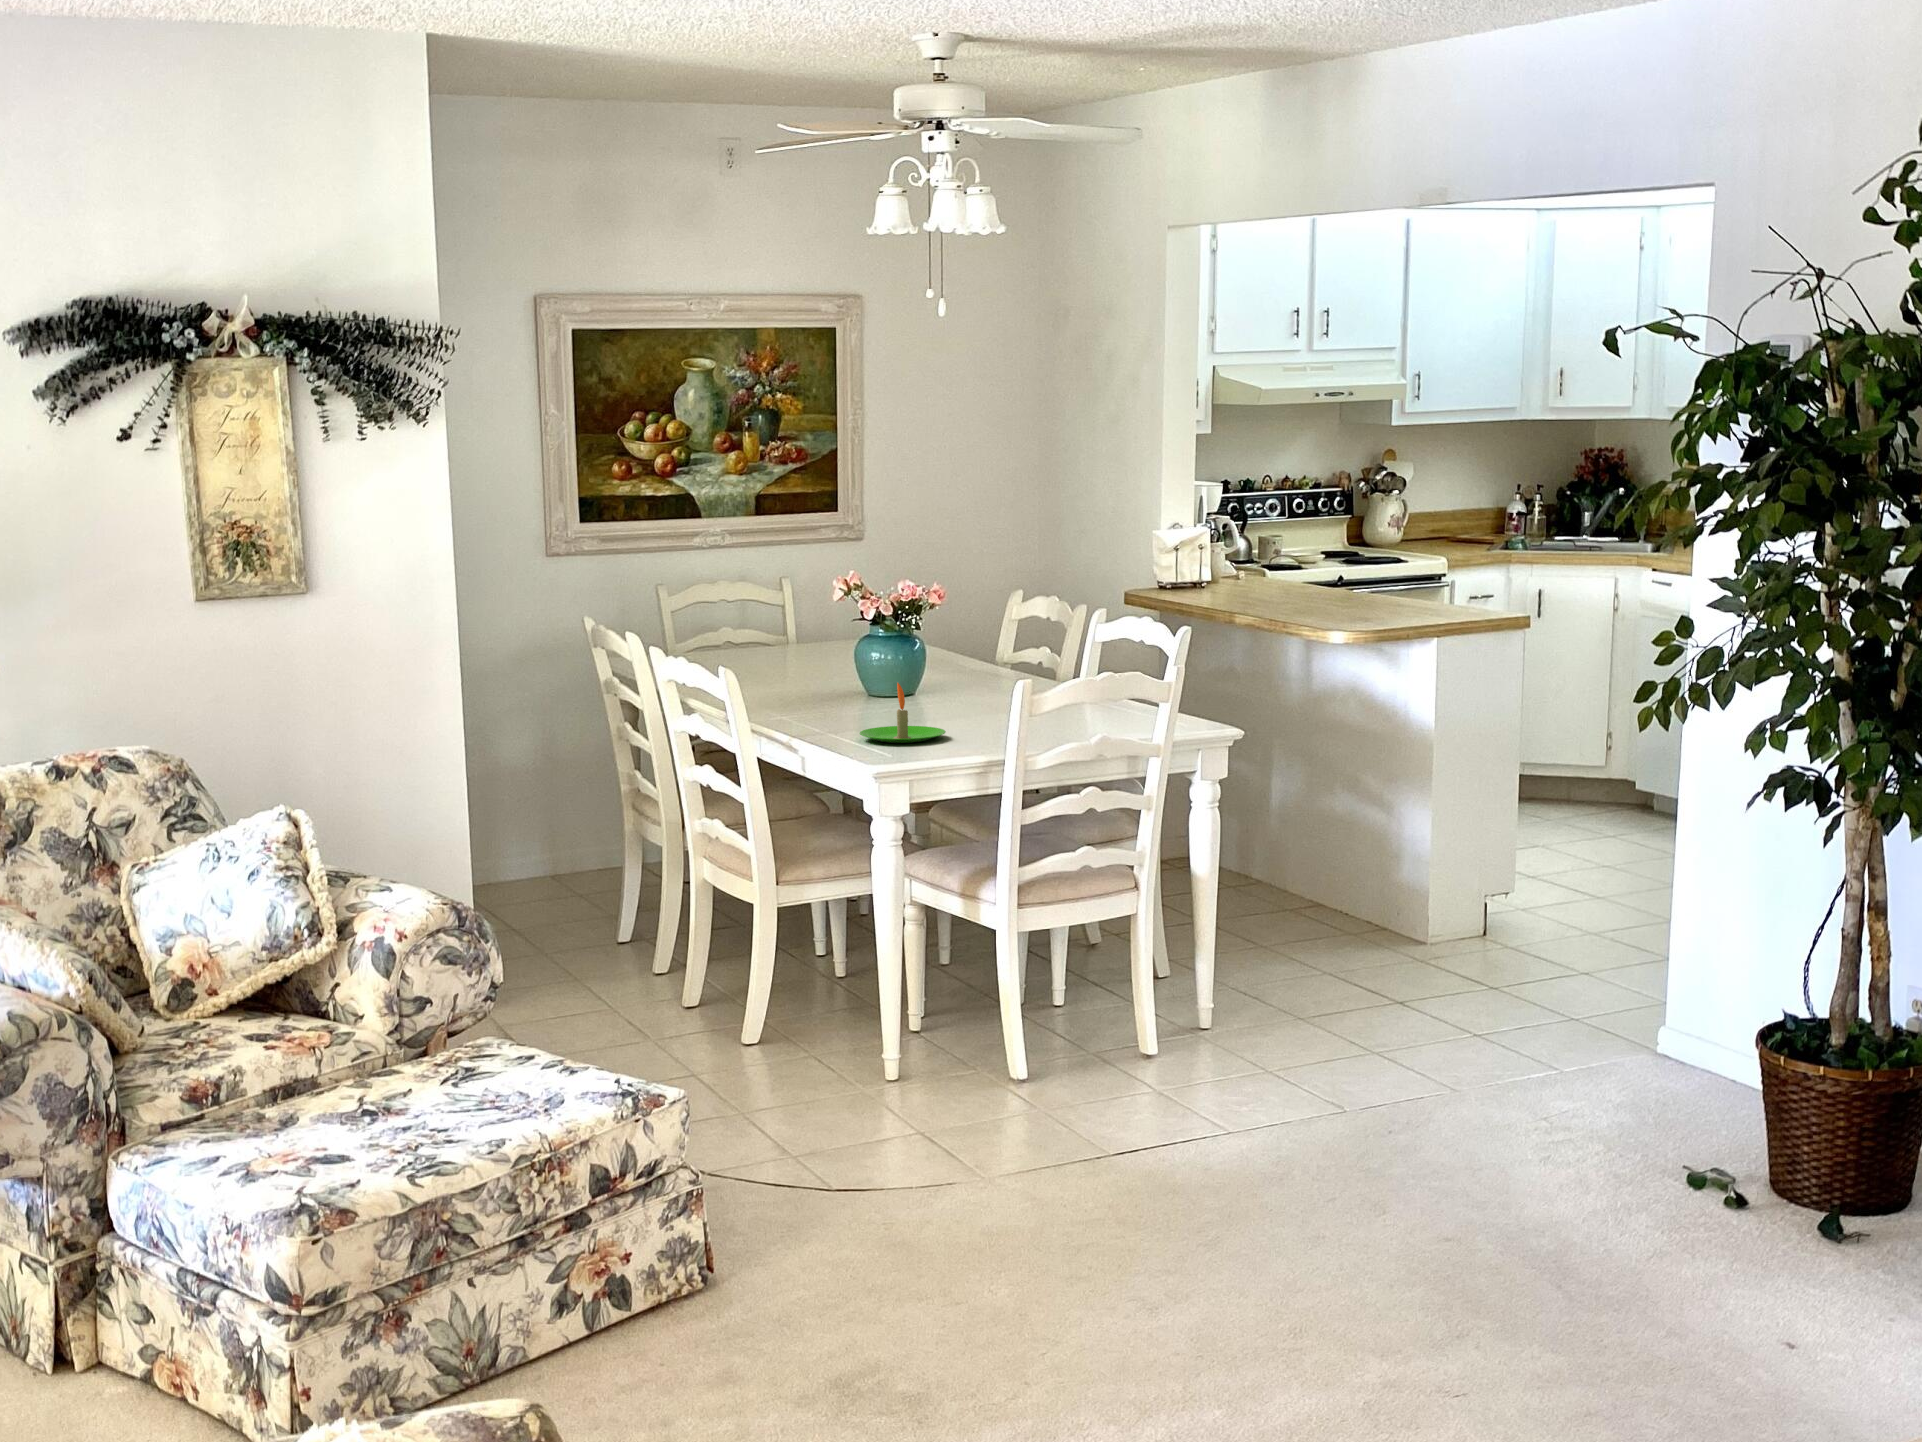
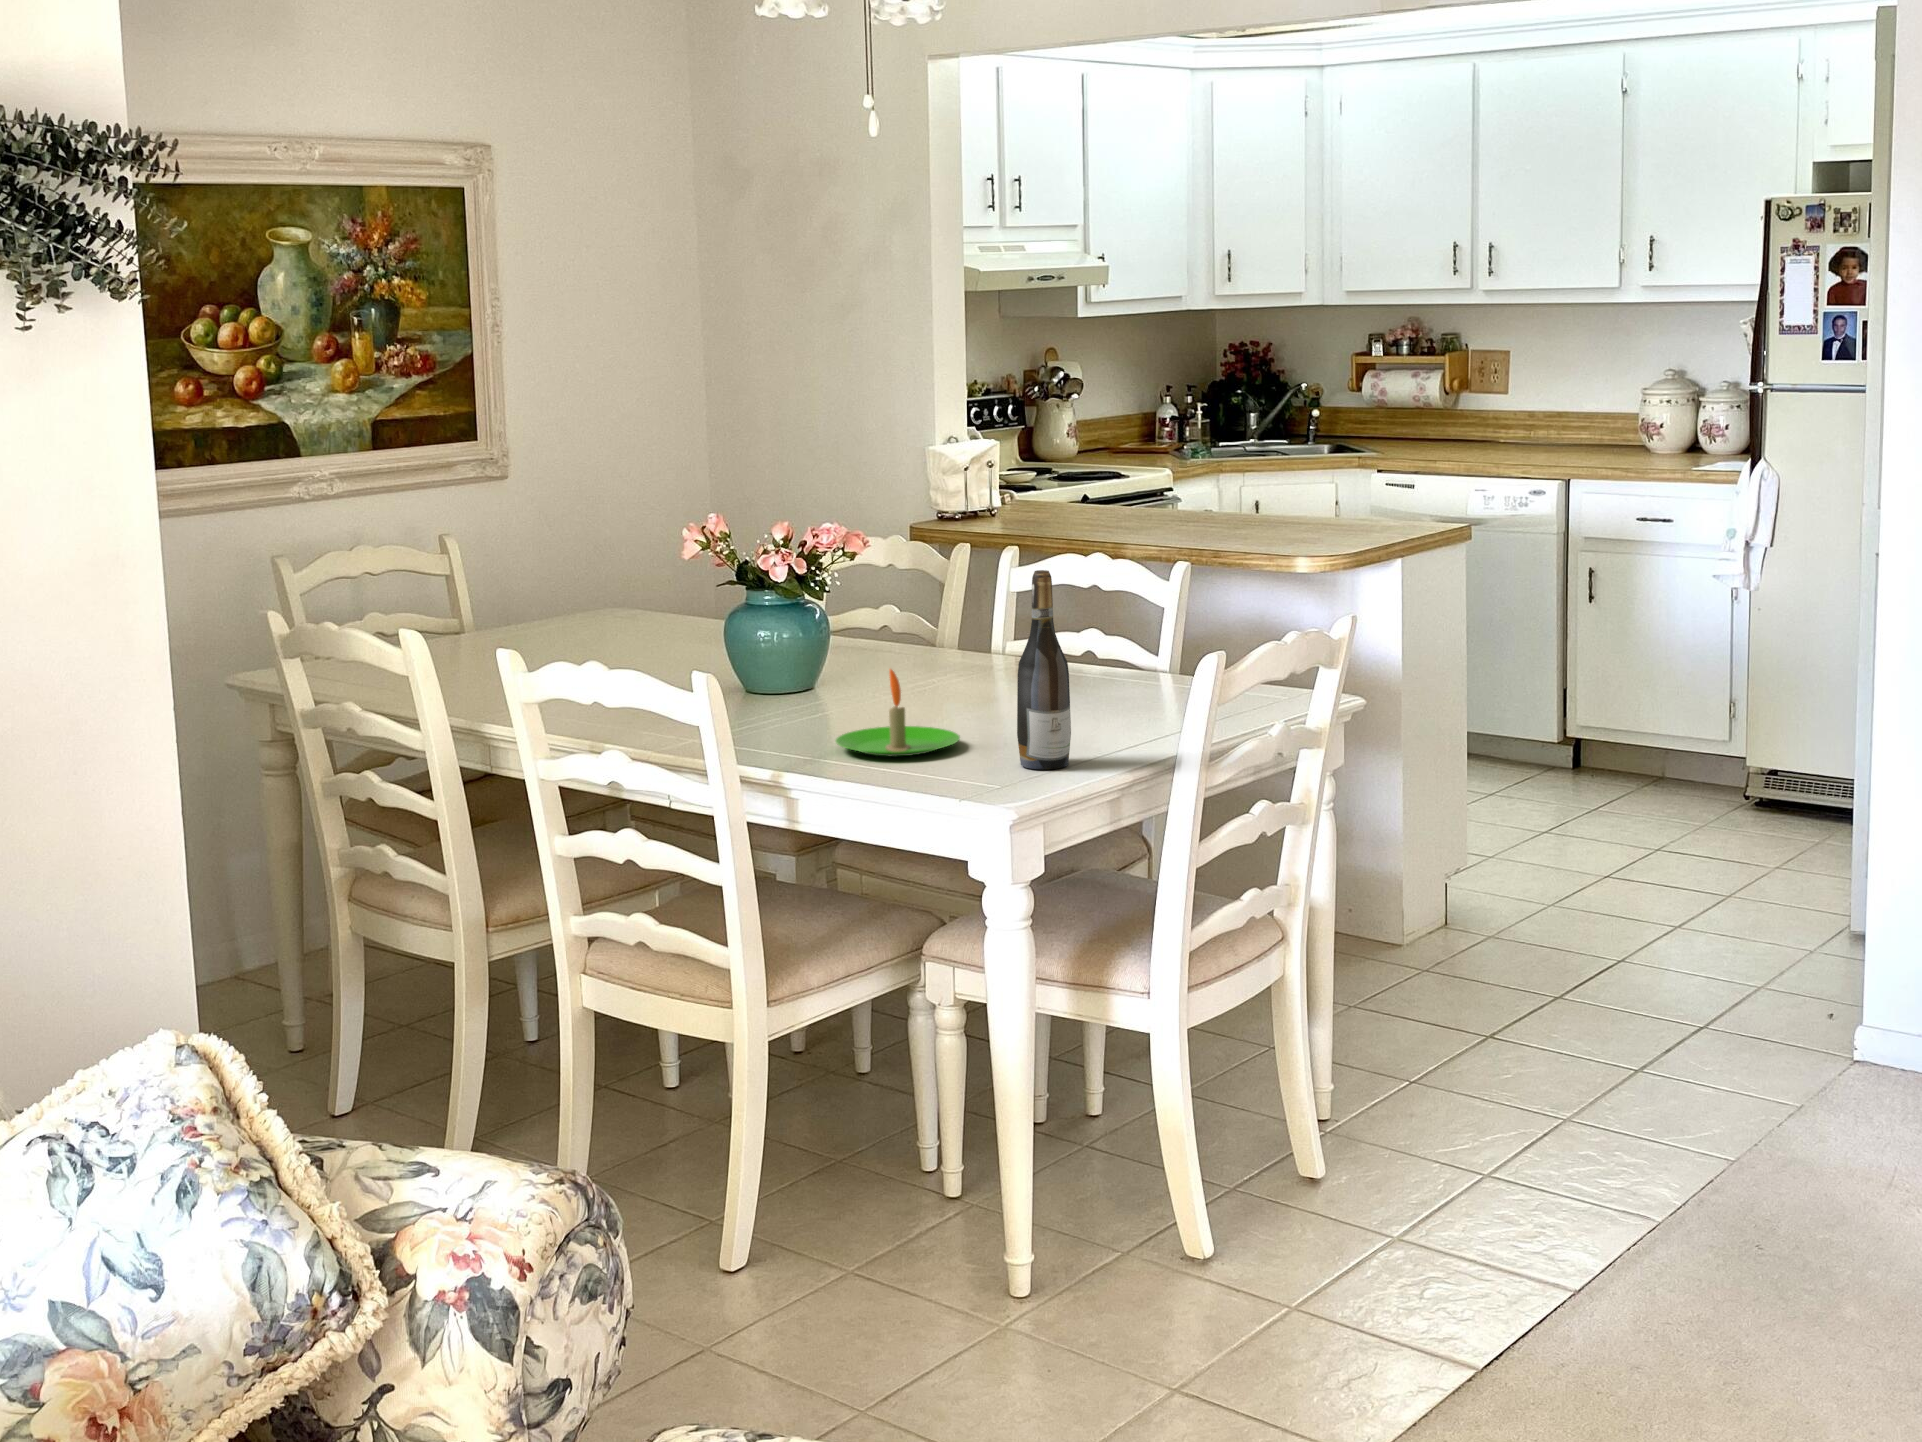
wine bottle: none [950,618,986,755] -> present [1017,570,1071,769]

